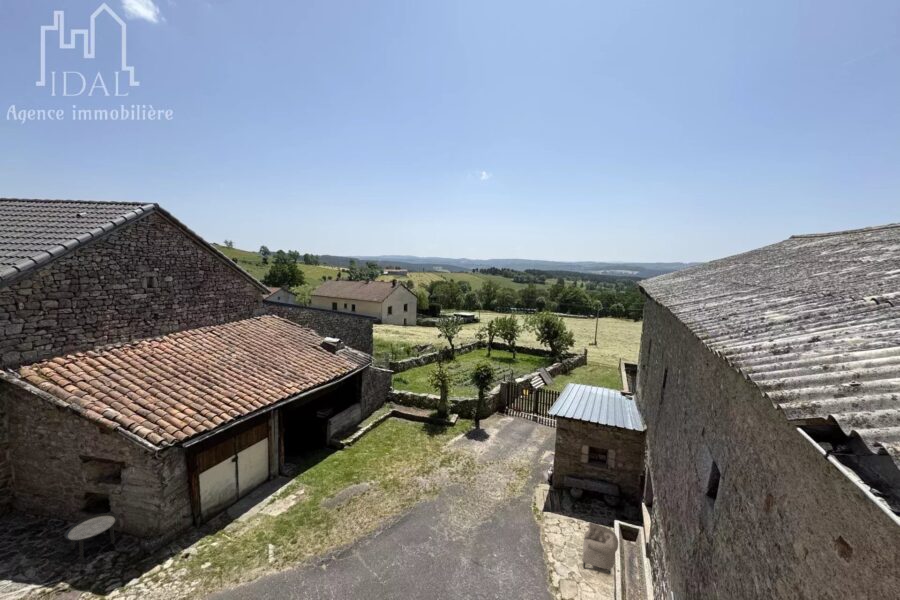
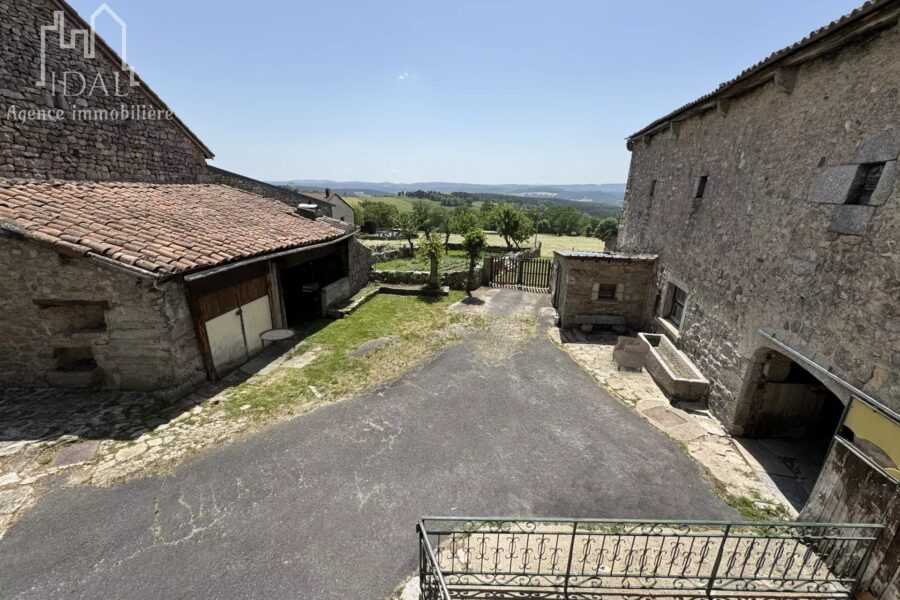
round table: present [64,513,118,560] -> present [259,328,295,356]

